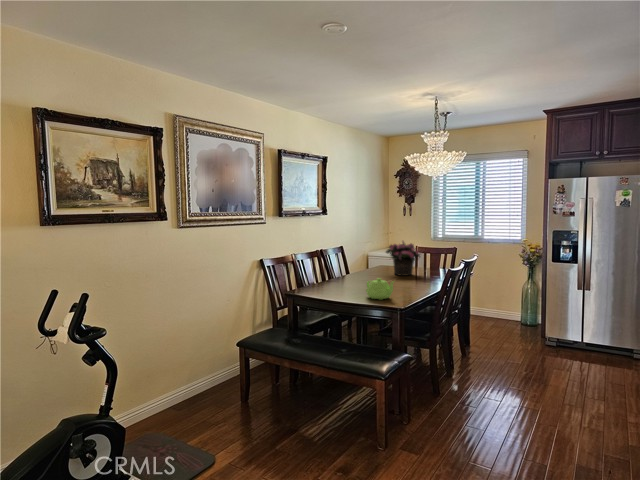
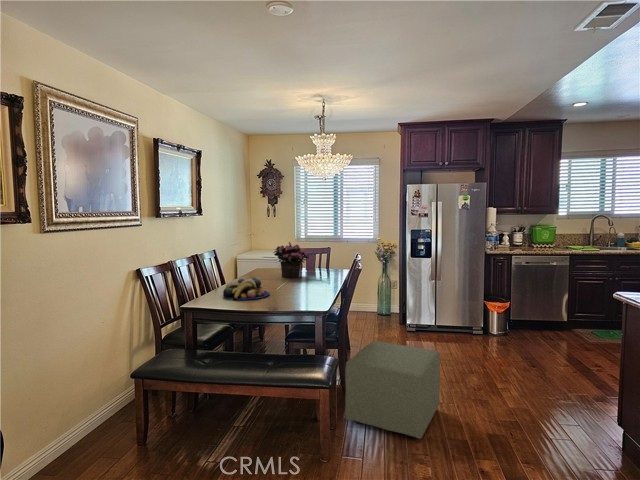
fruit bowl: none [321,272,365,292] -> present [223,277,269,300]
teapot: present [366,278,394,300] -> none [279,282,313,305]
ottoman: none [420,346,537,456] -> present [345,341,440,439]

